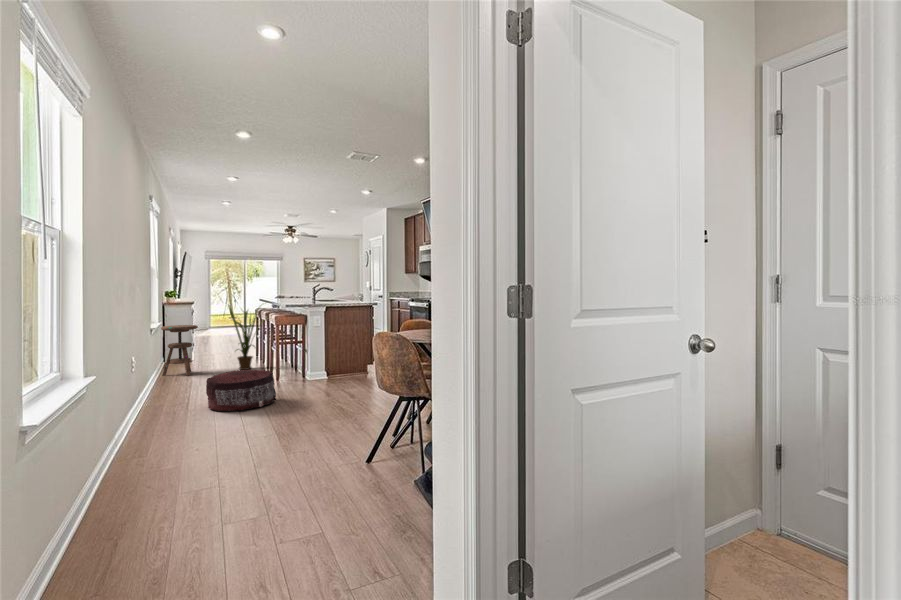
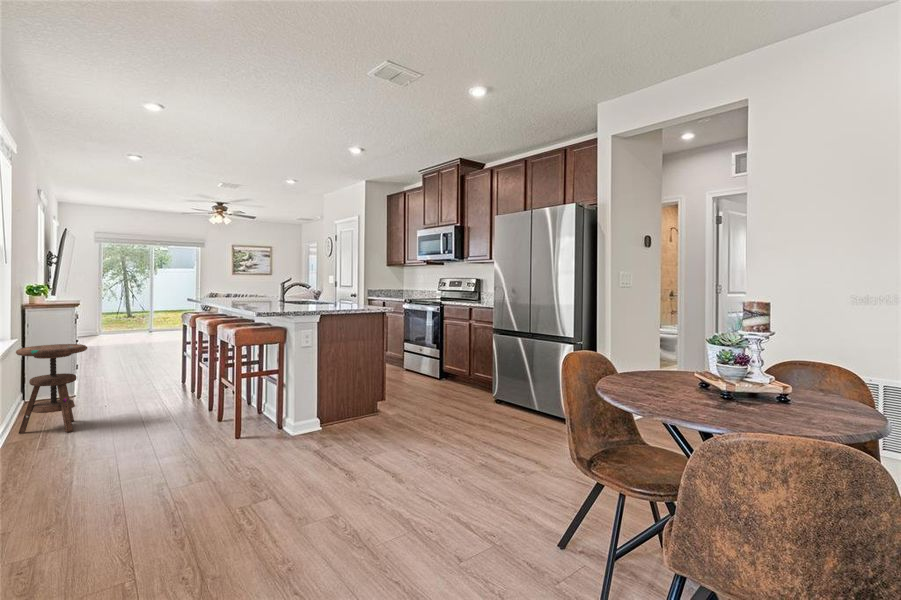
house plant: present [228,305,257,370] -> none [142,307,211,414]
pouf: present [206,370,276,411] -> none [114,439,261,547]

